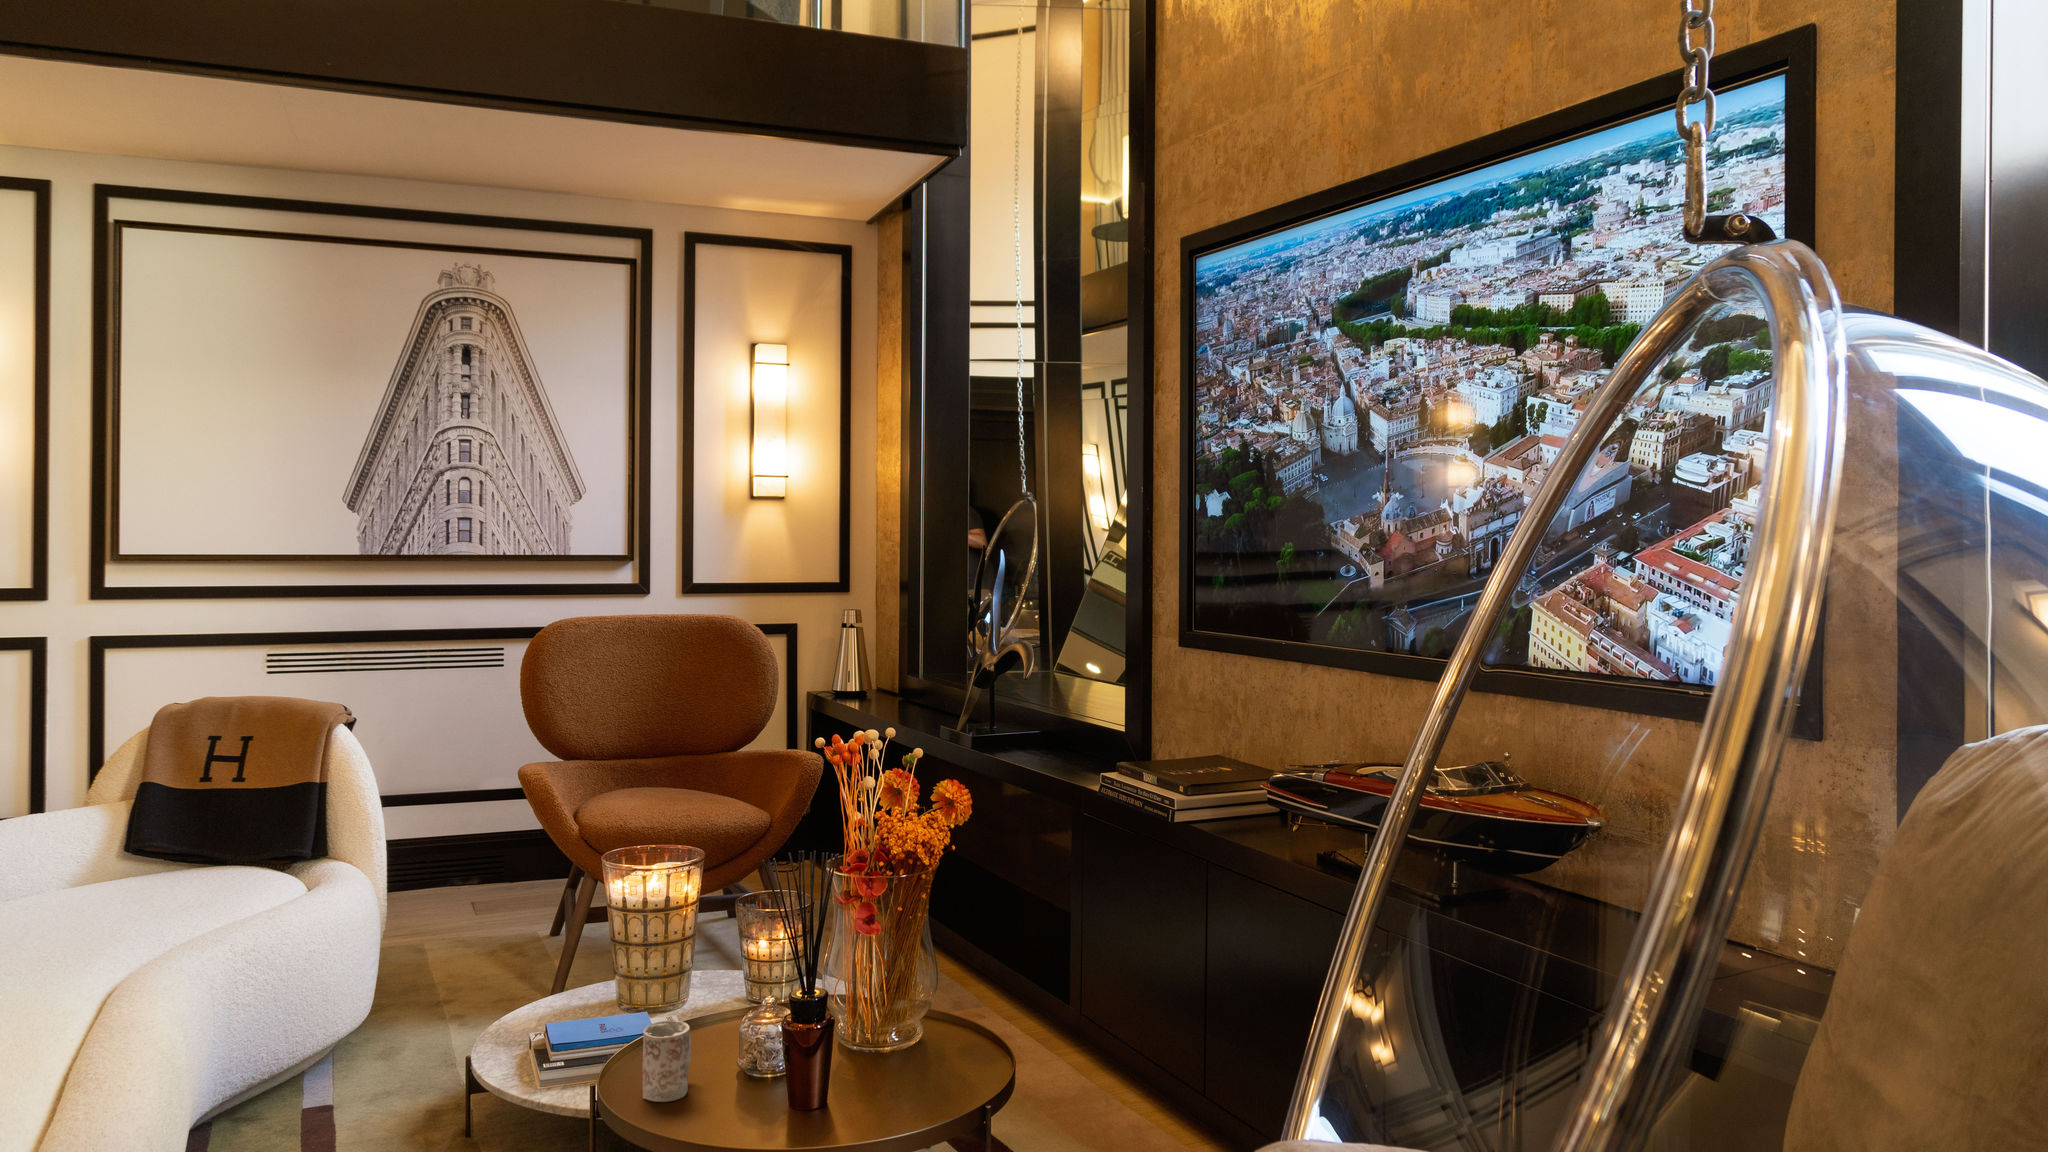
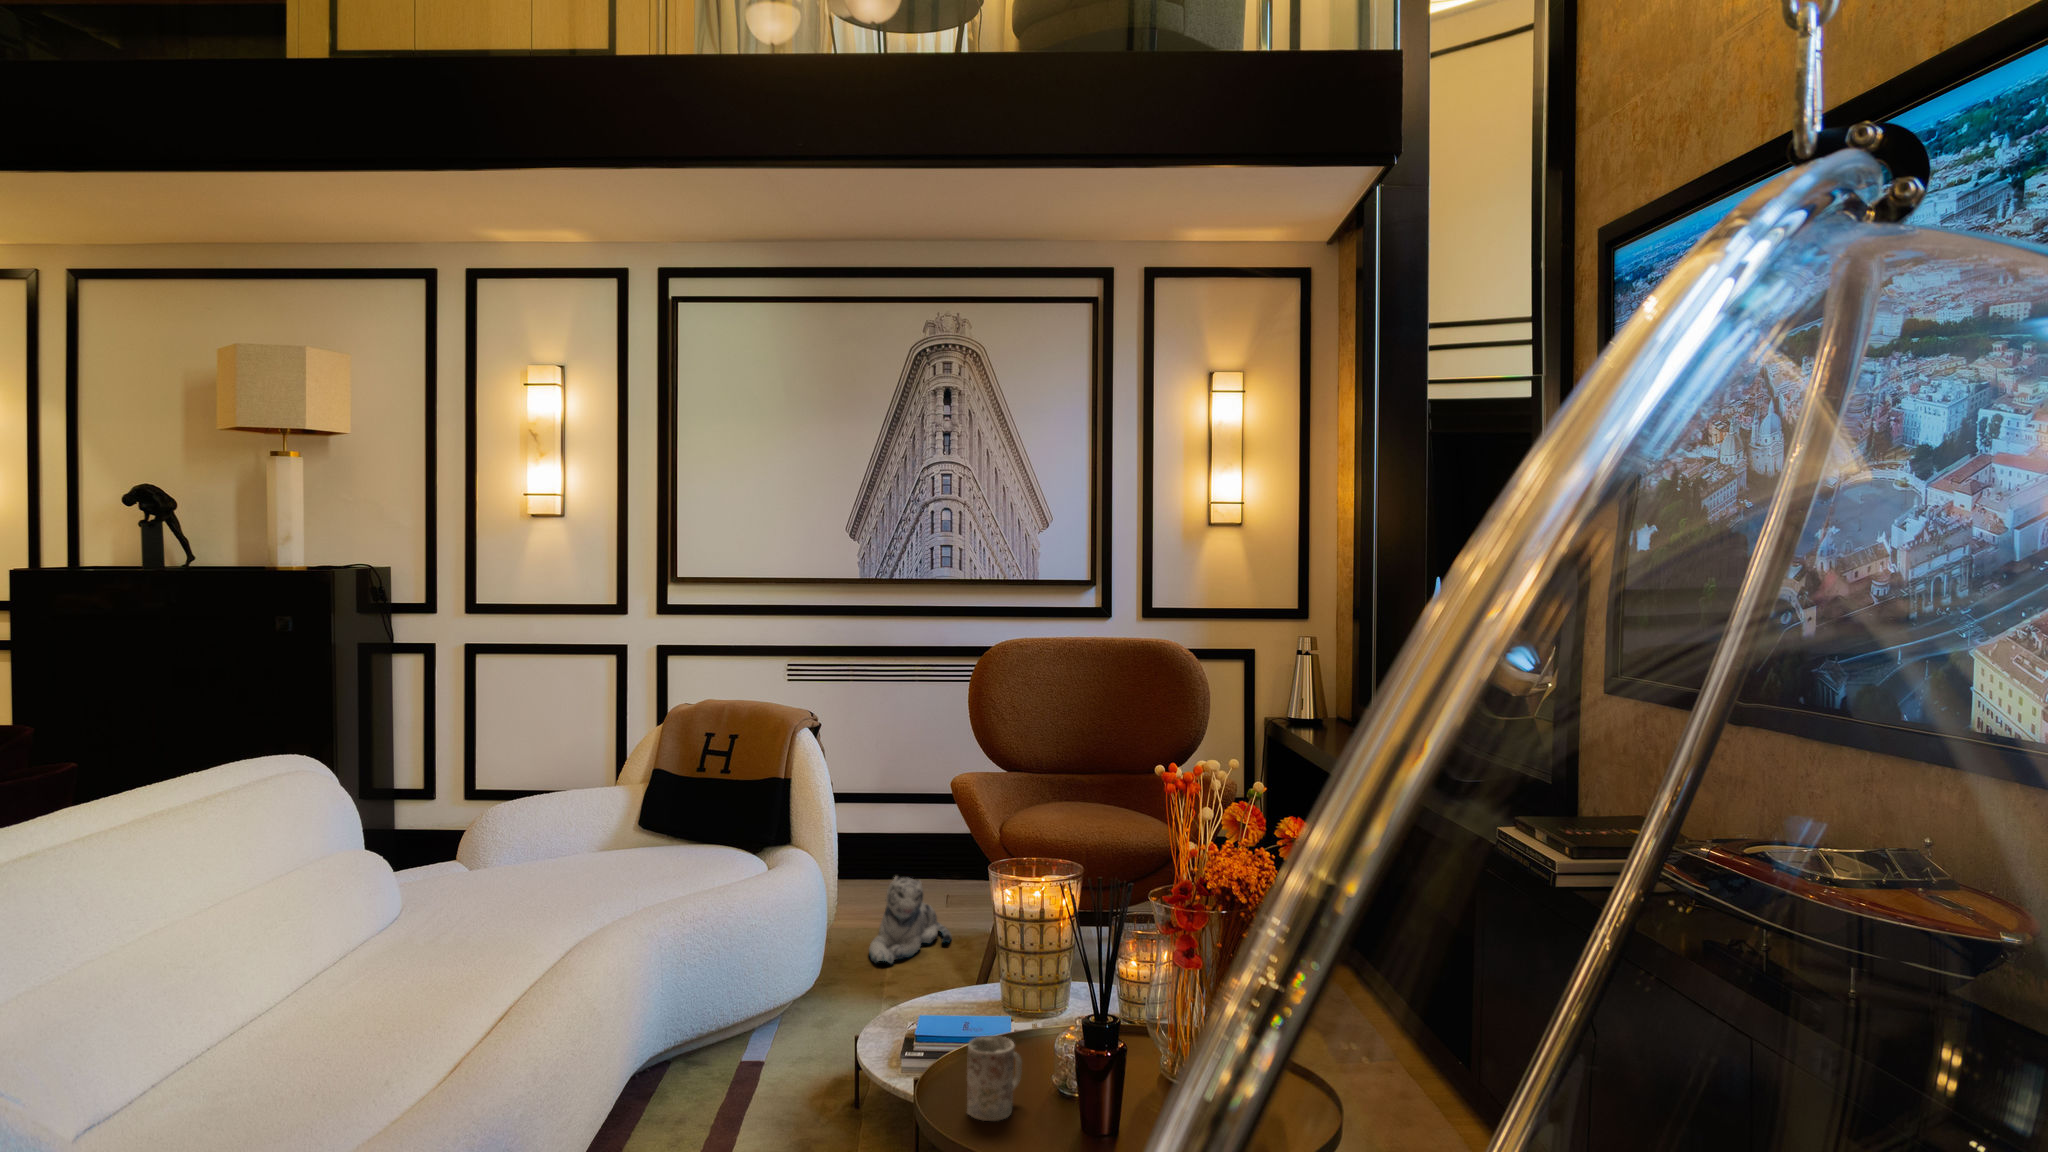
plush toy: none [411,885,504,983] -> present [869,876,952,964]

